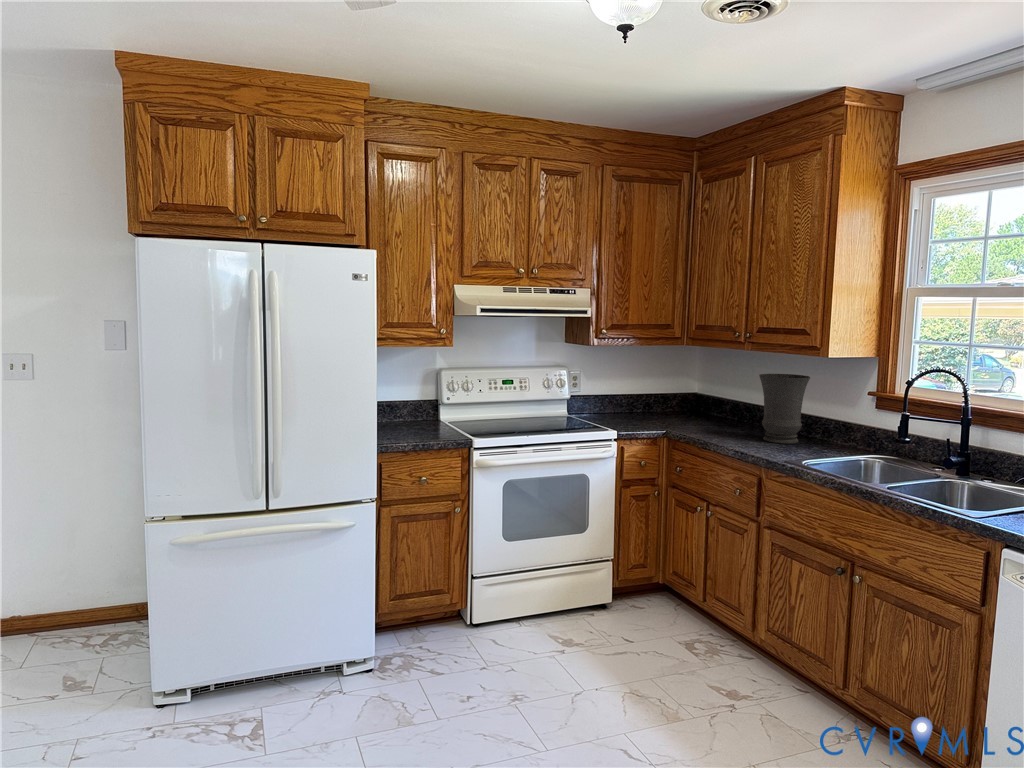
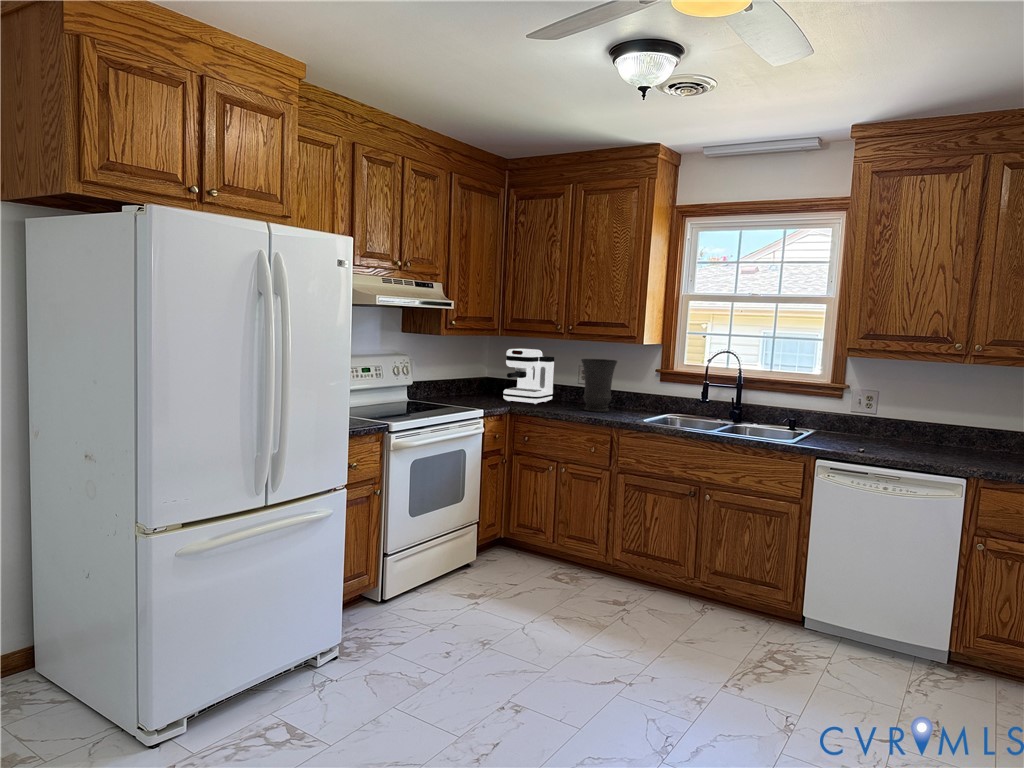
coffee maker: none [678,360,748,427] -> present [503,349,554,404]

